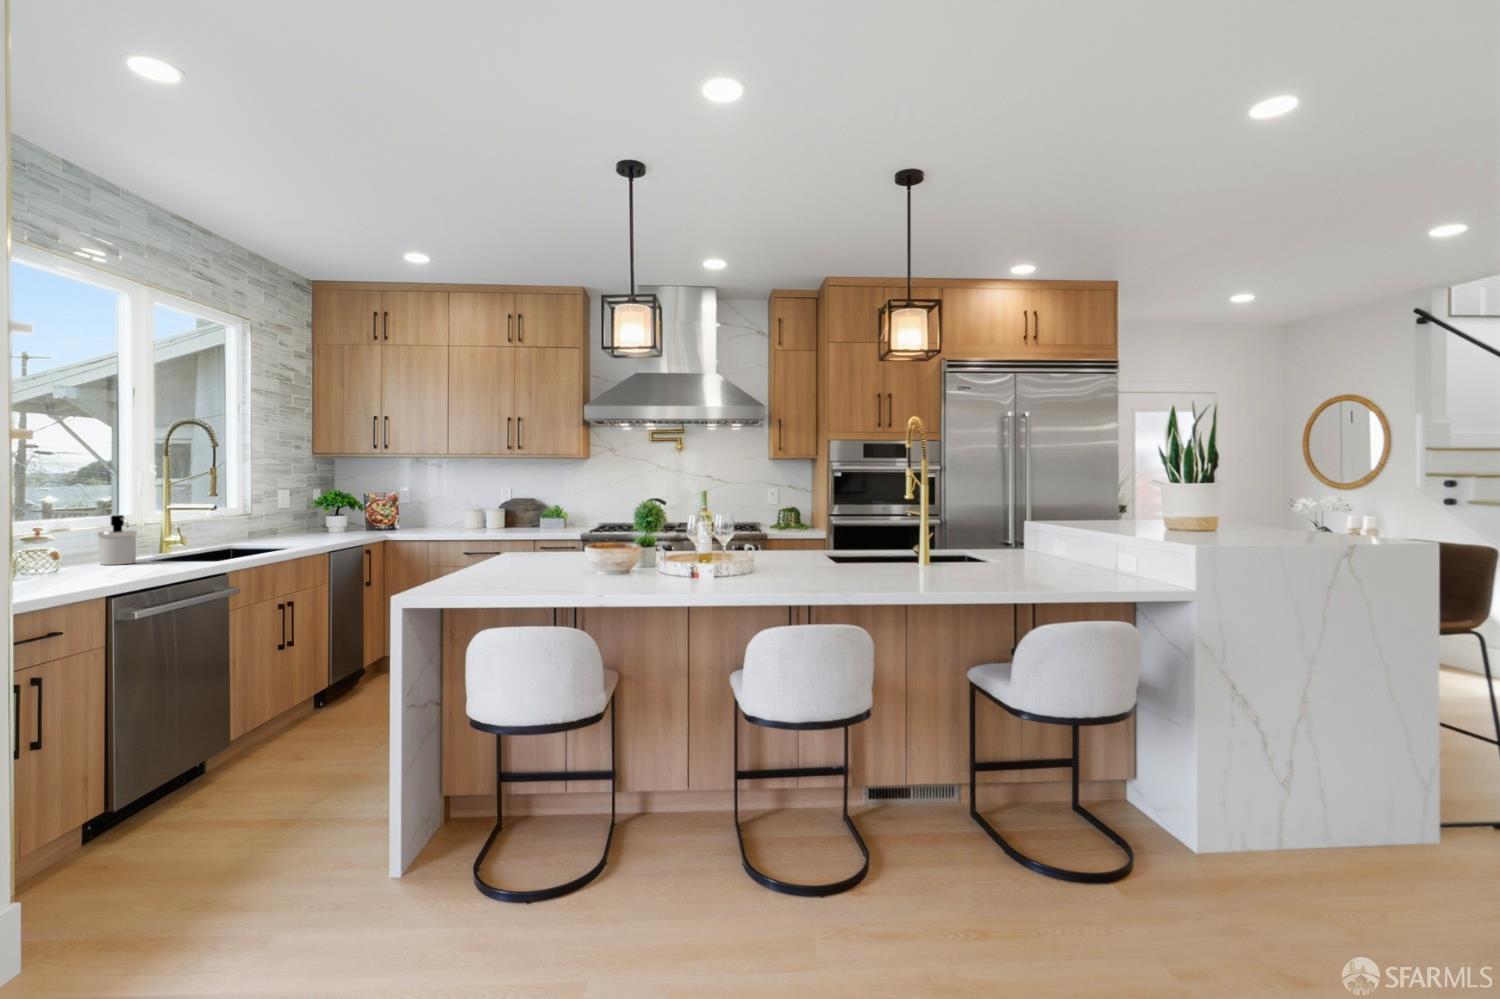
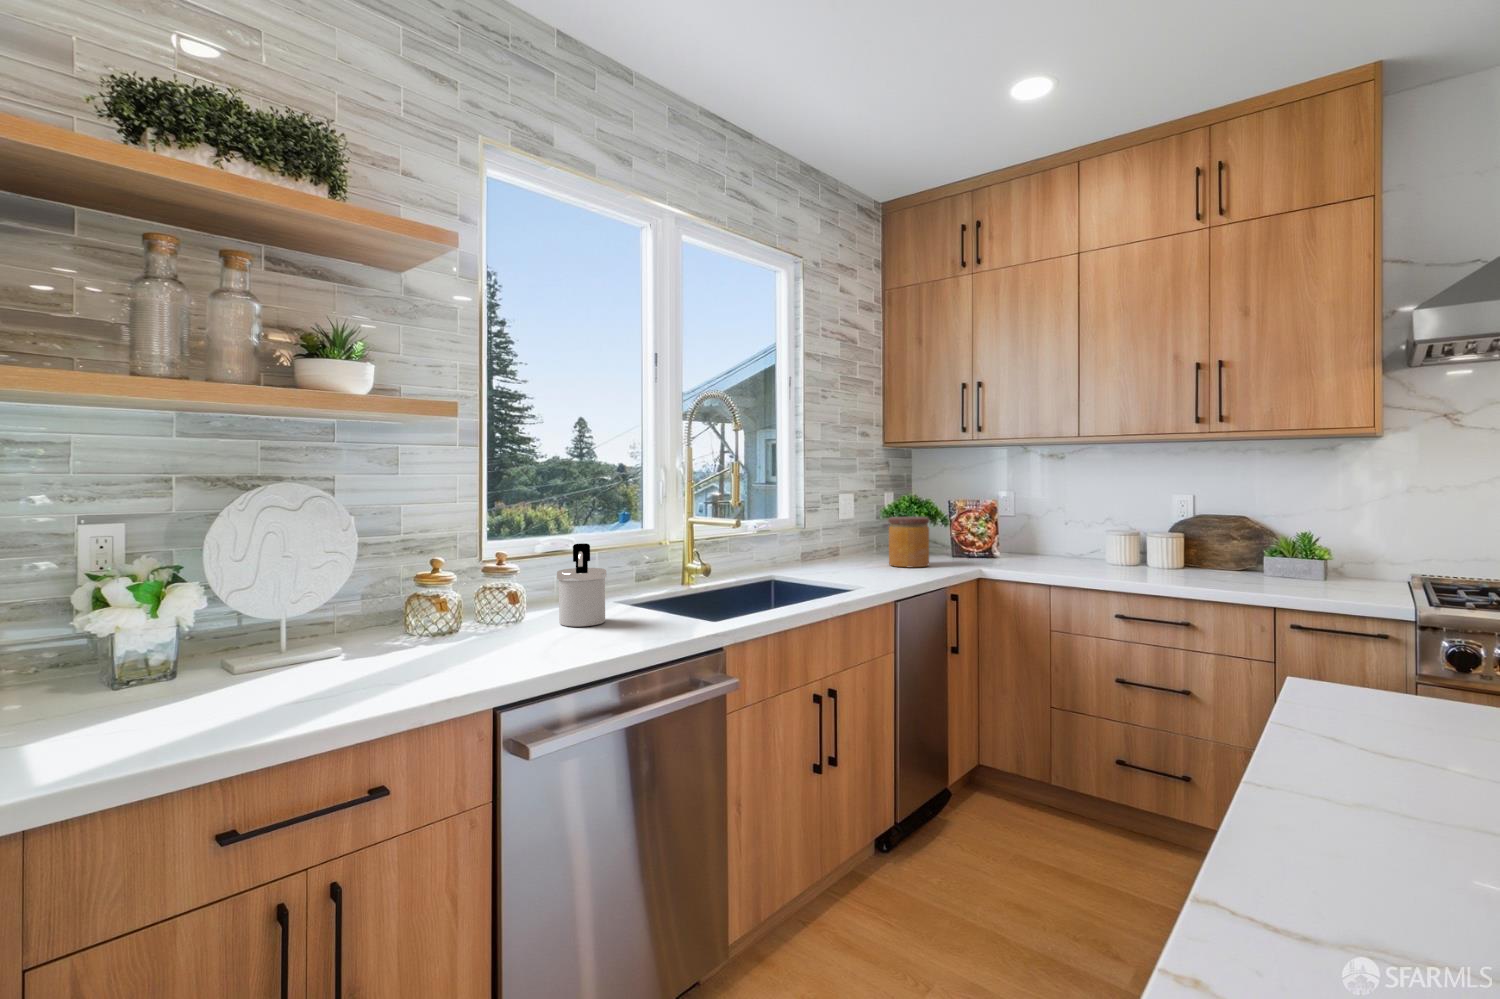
jar: none [320,503,351,536] -> present [888,517,929,567]

